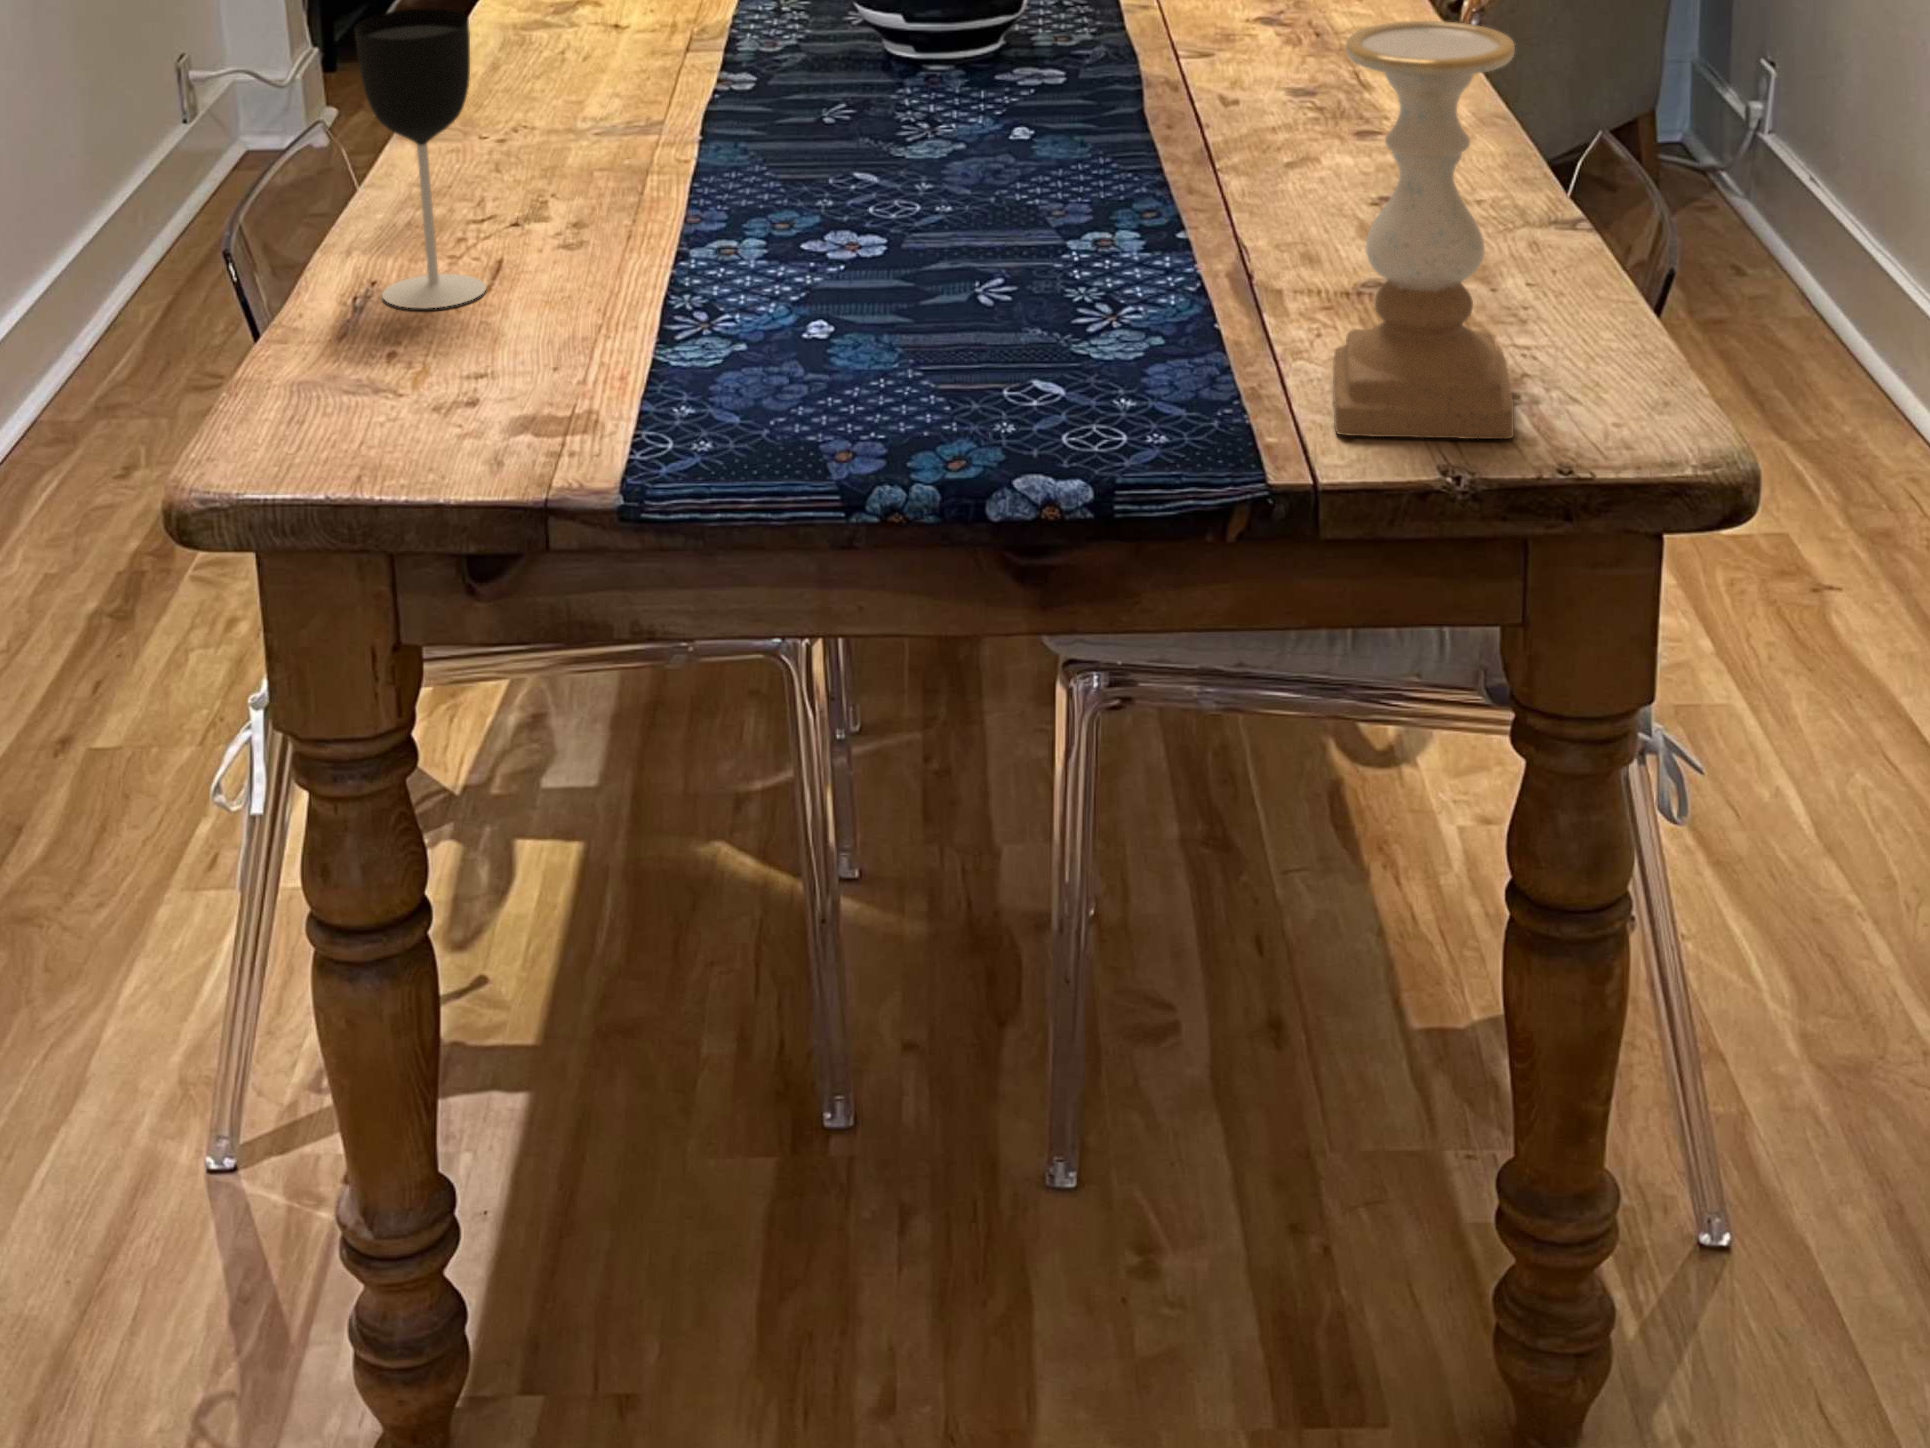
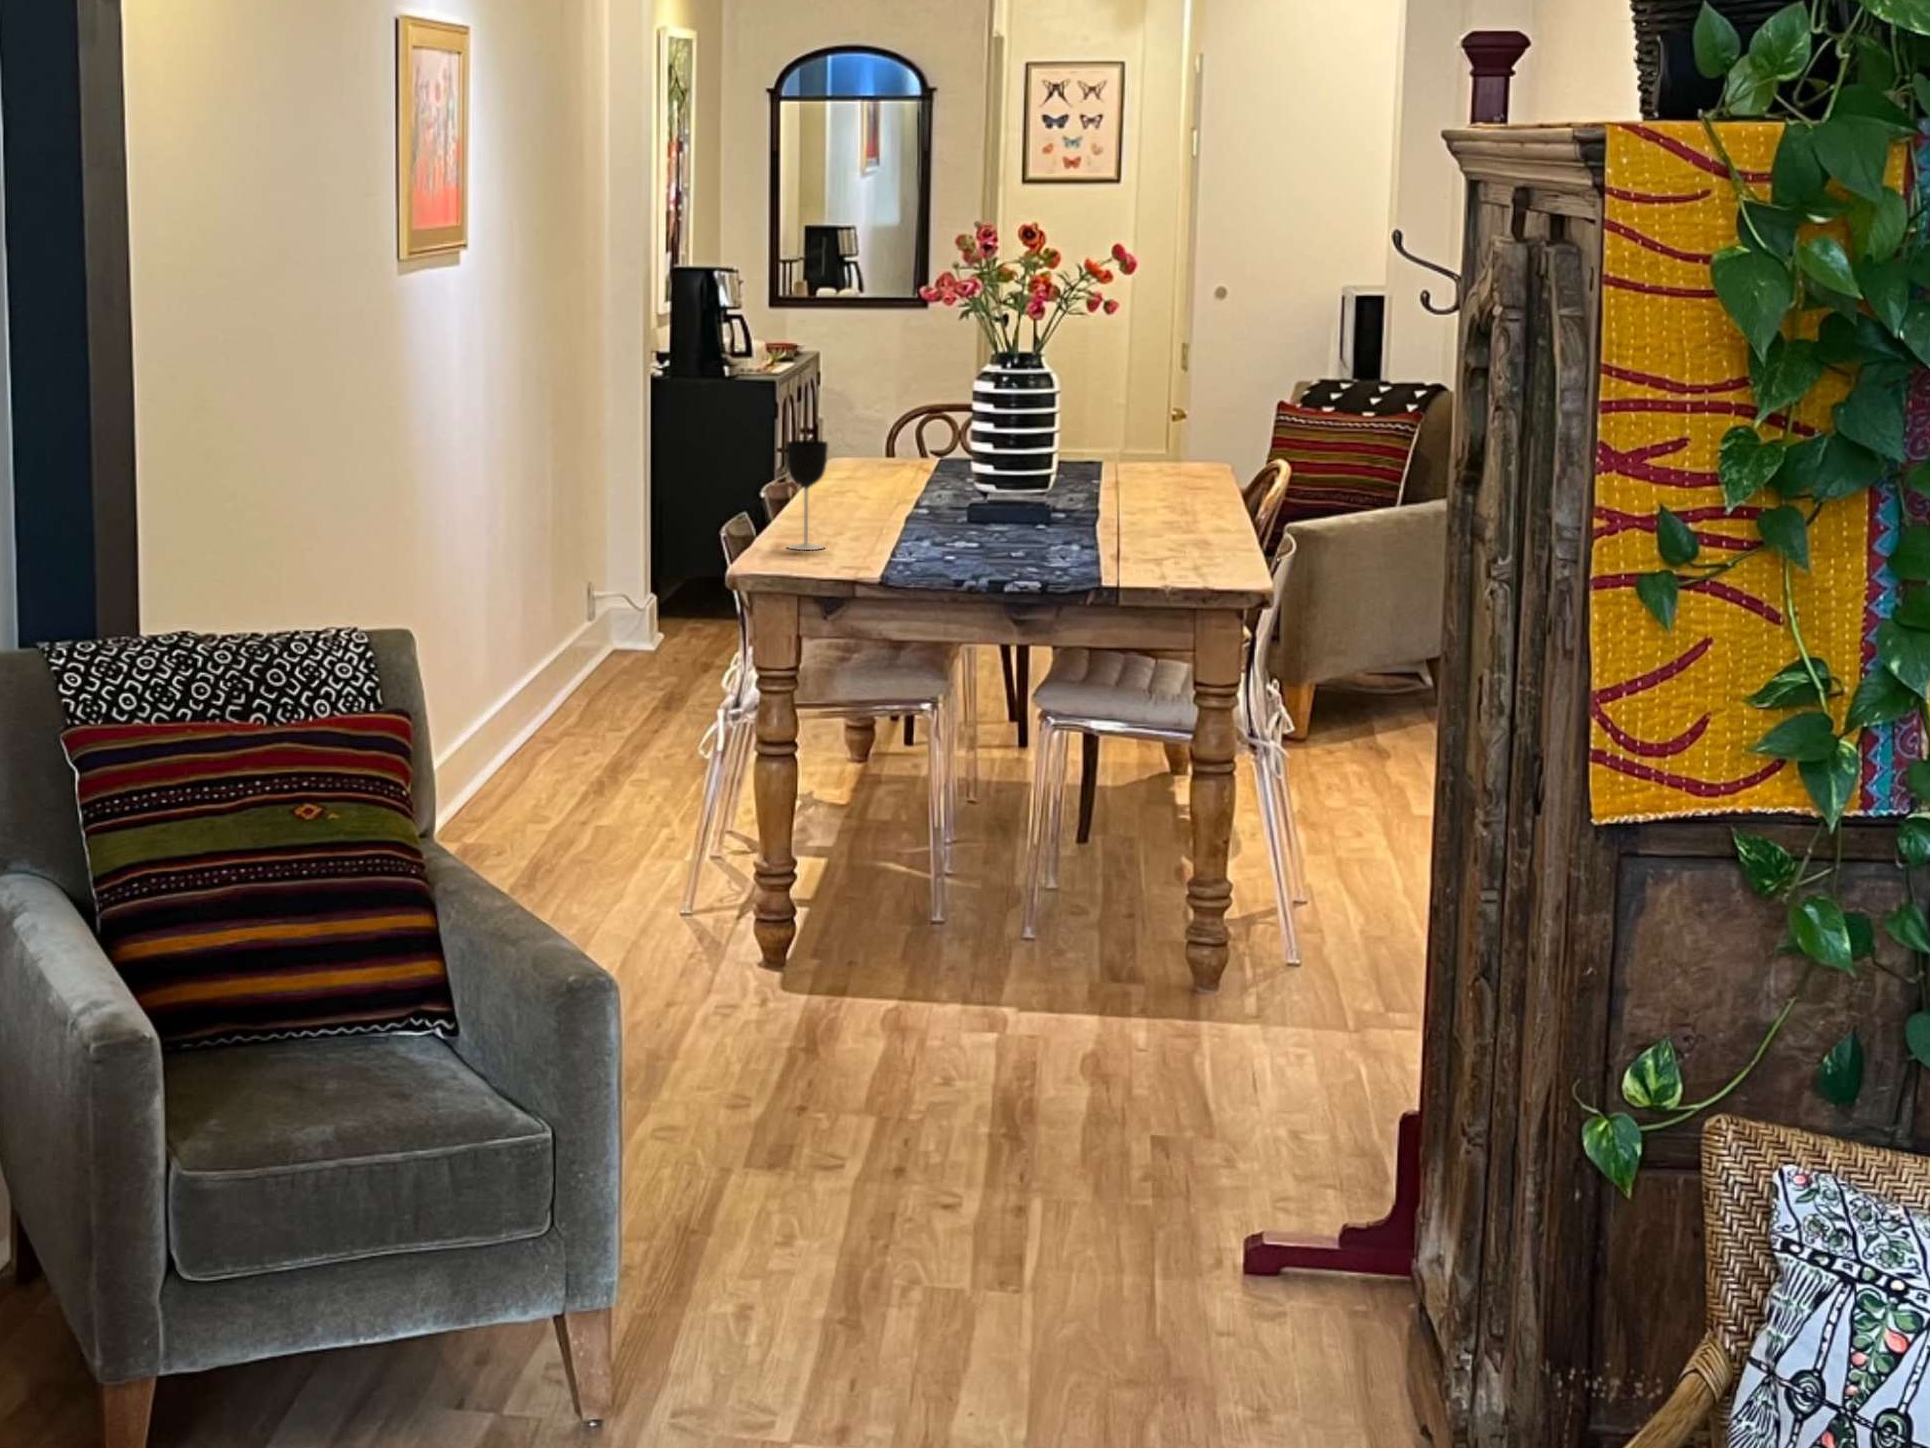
candle holder: present [1333,21,1515,439] -> none [1133,440,1201,582]

